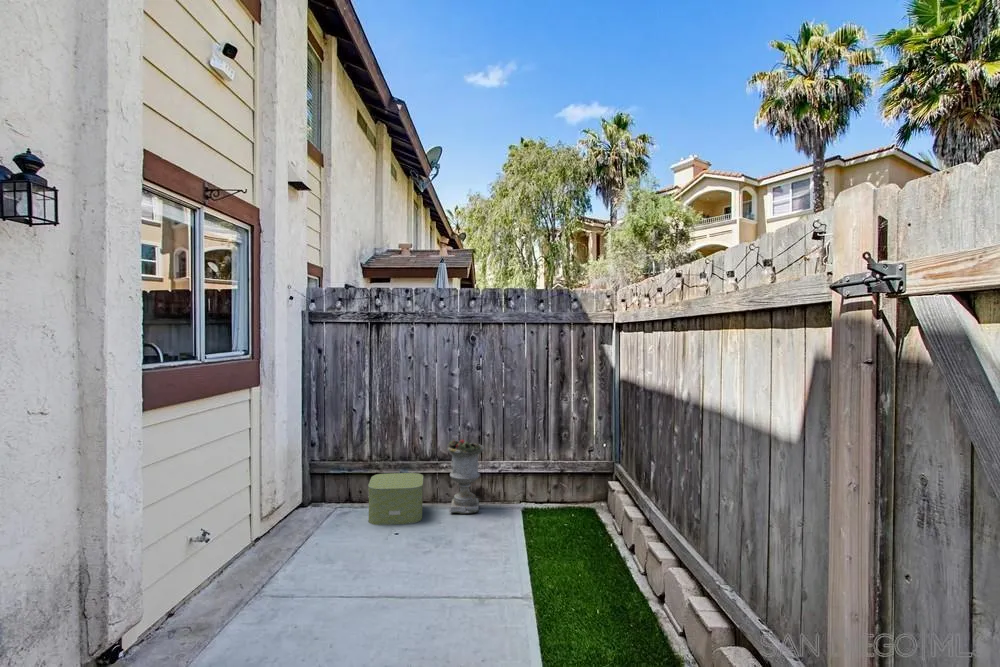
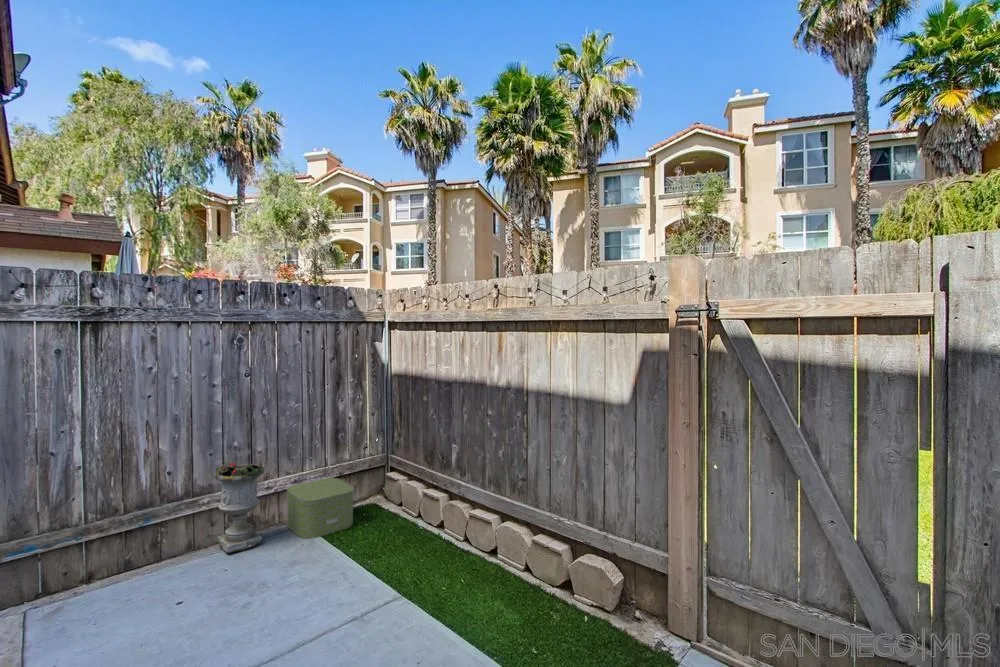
storage box: present [368,473,423,525] -> present [287,478,354,539]

